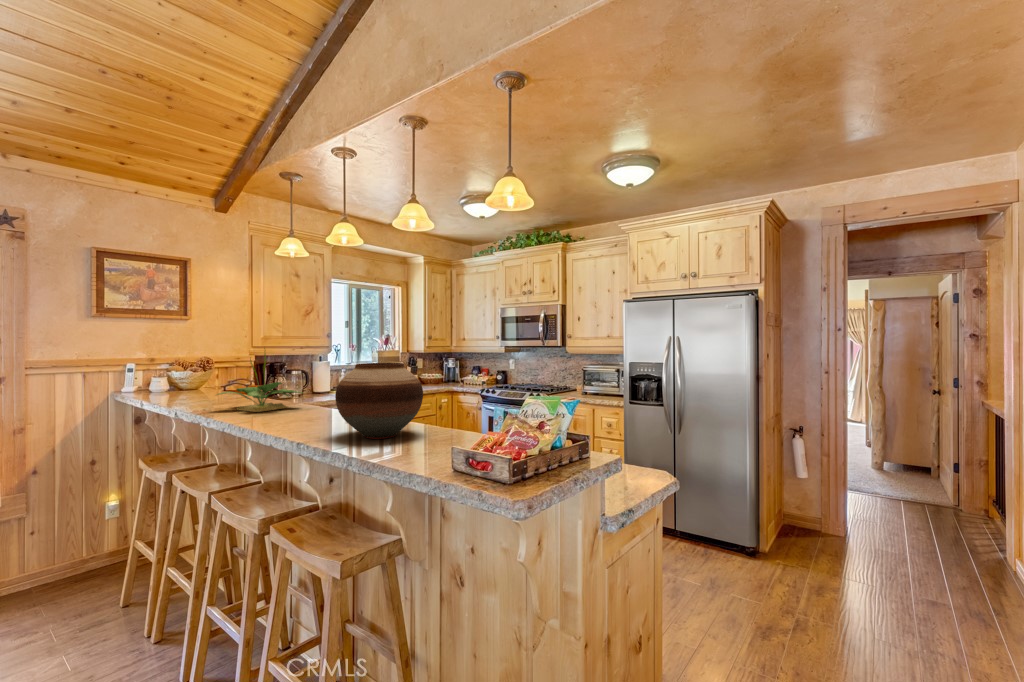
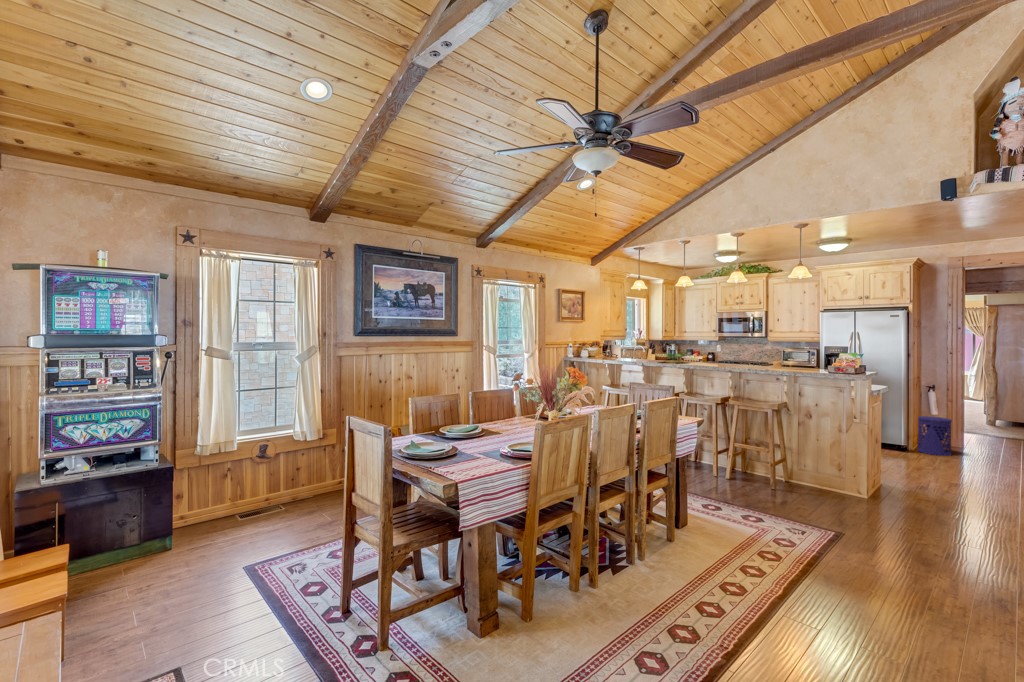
vase: present [335,363,423,439] -> none [750,342,785,368]
waste bin: none [776,488,831,569] -> present [918,416,952,456]

